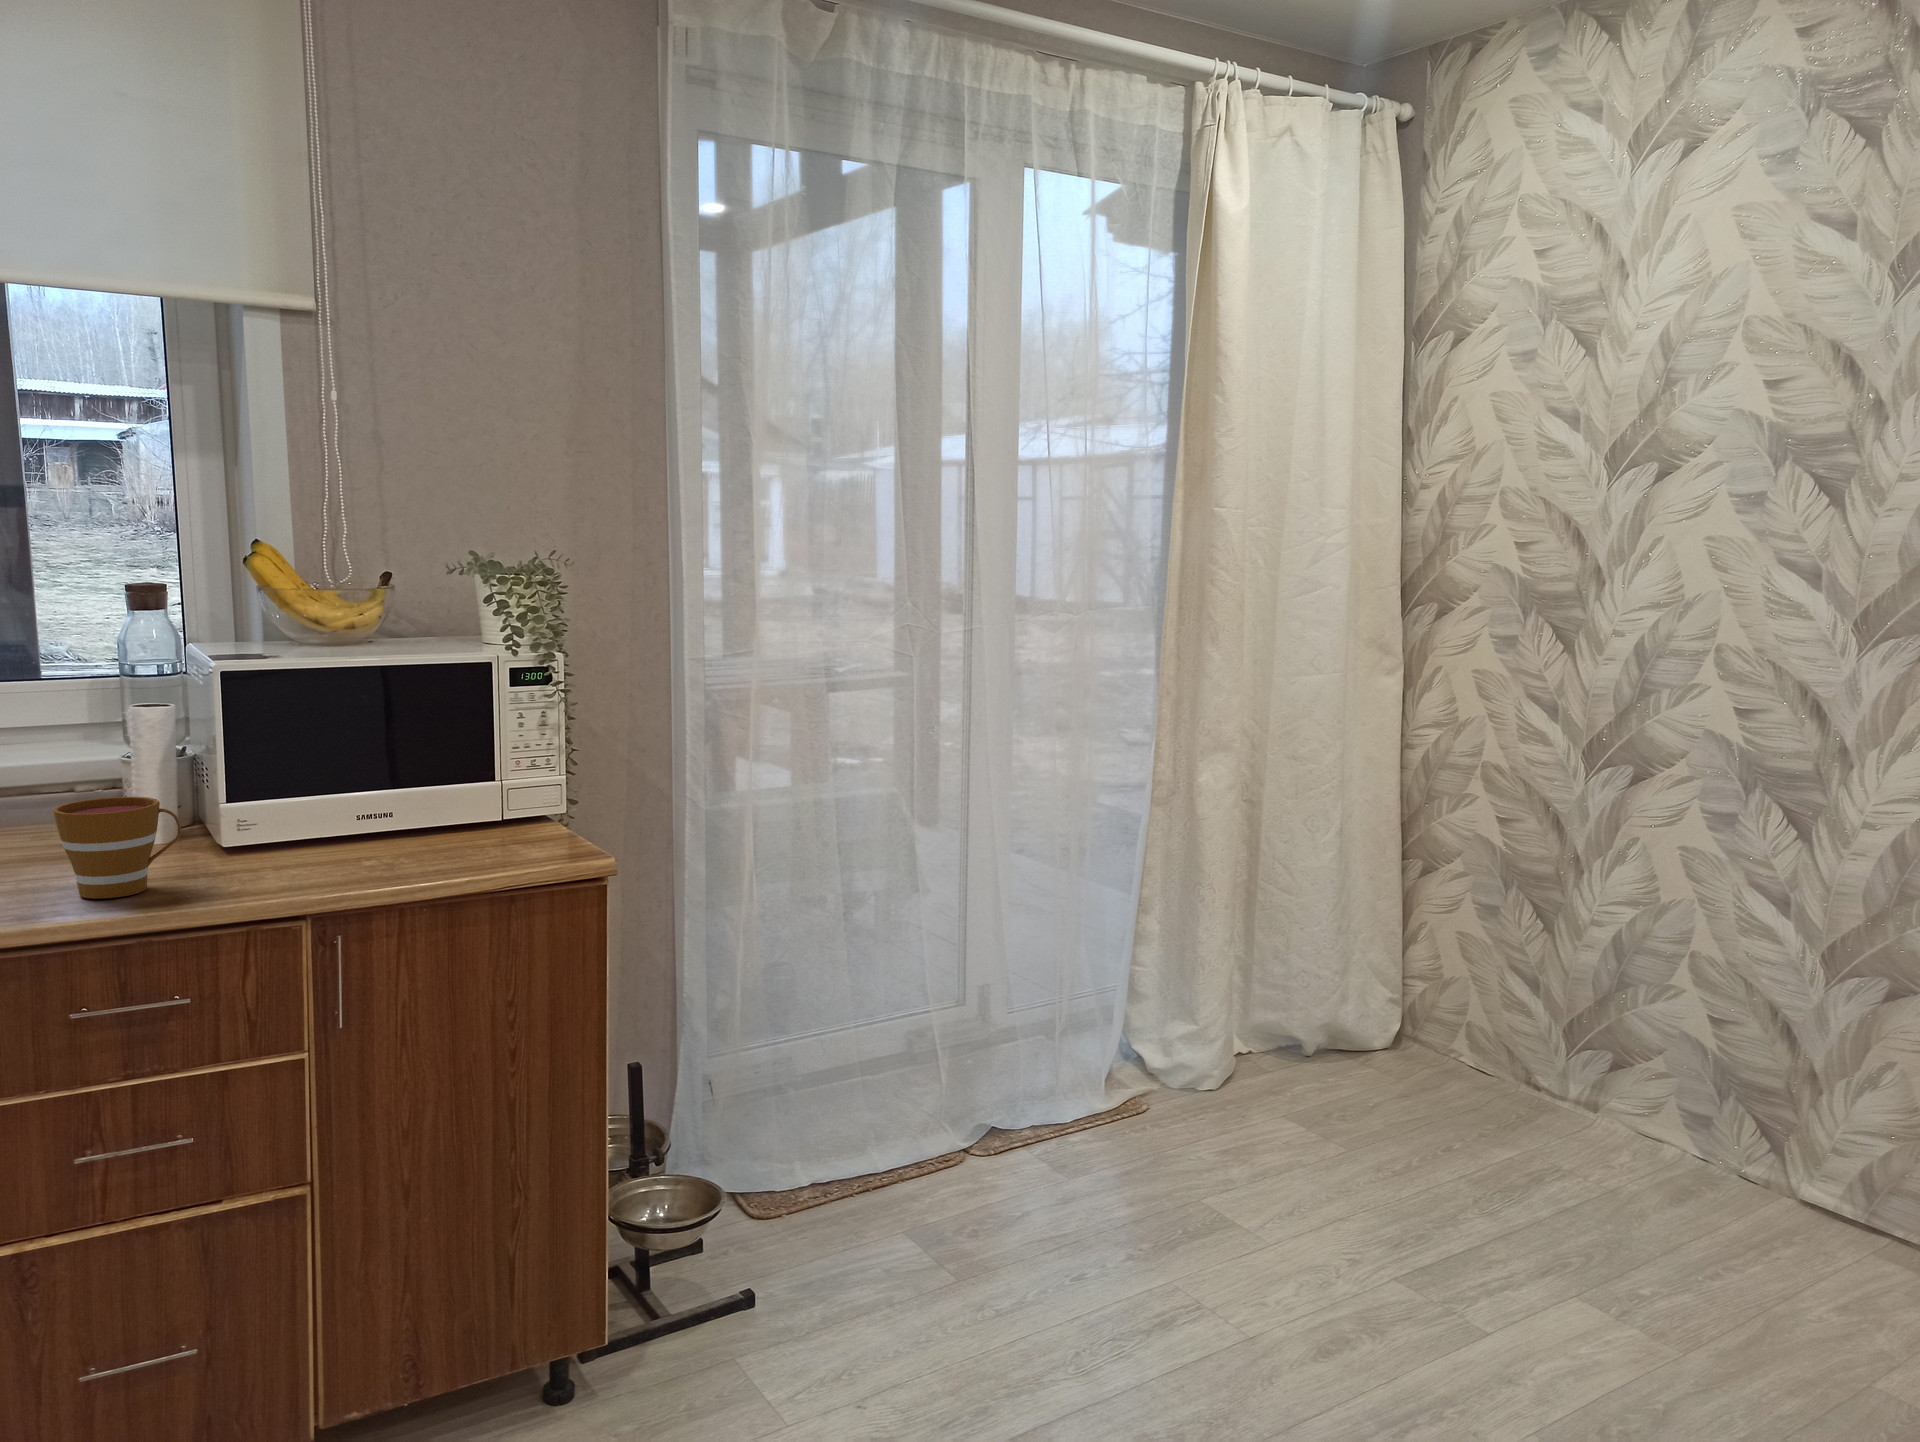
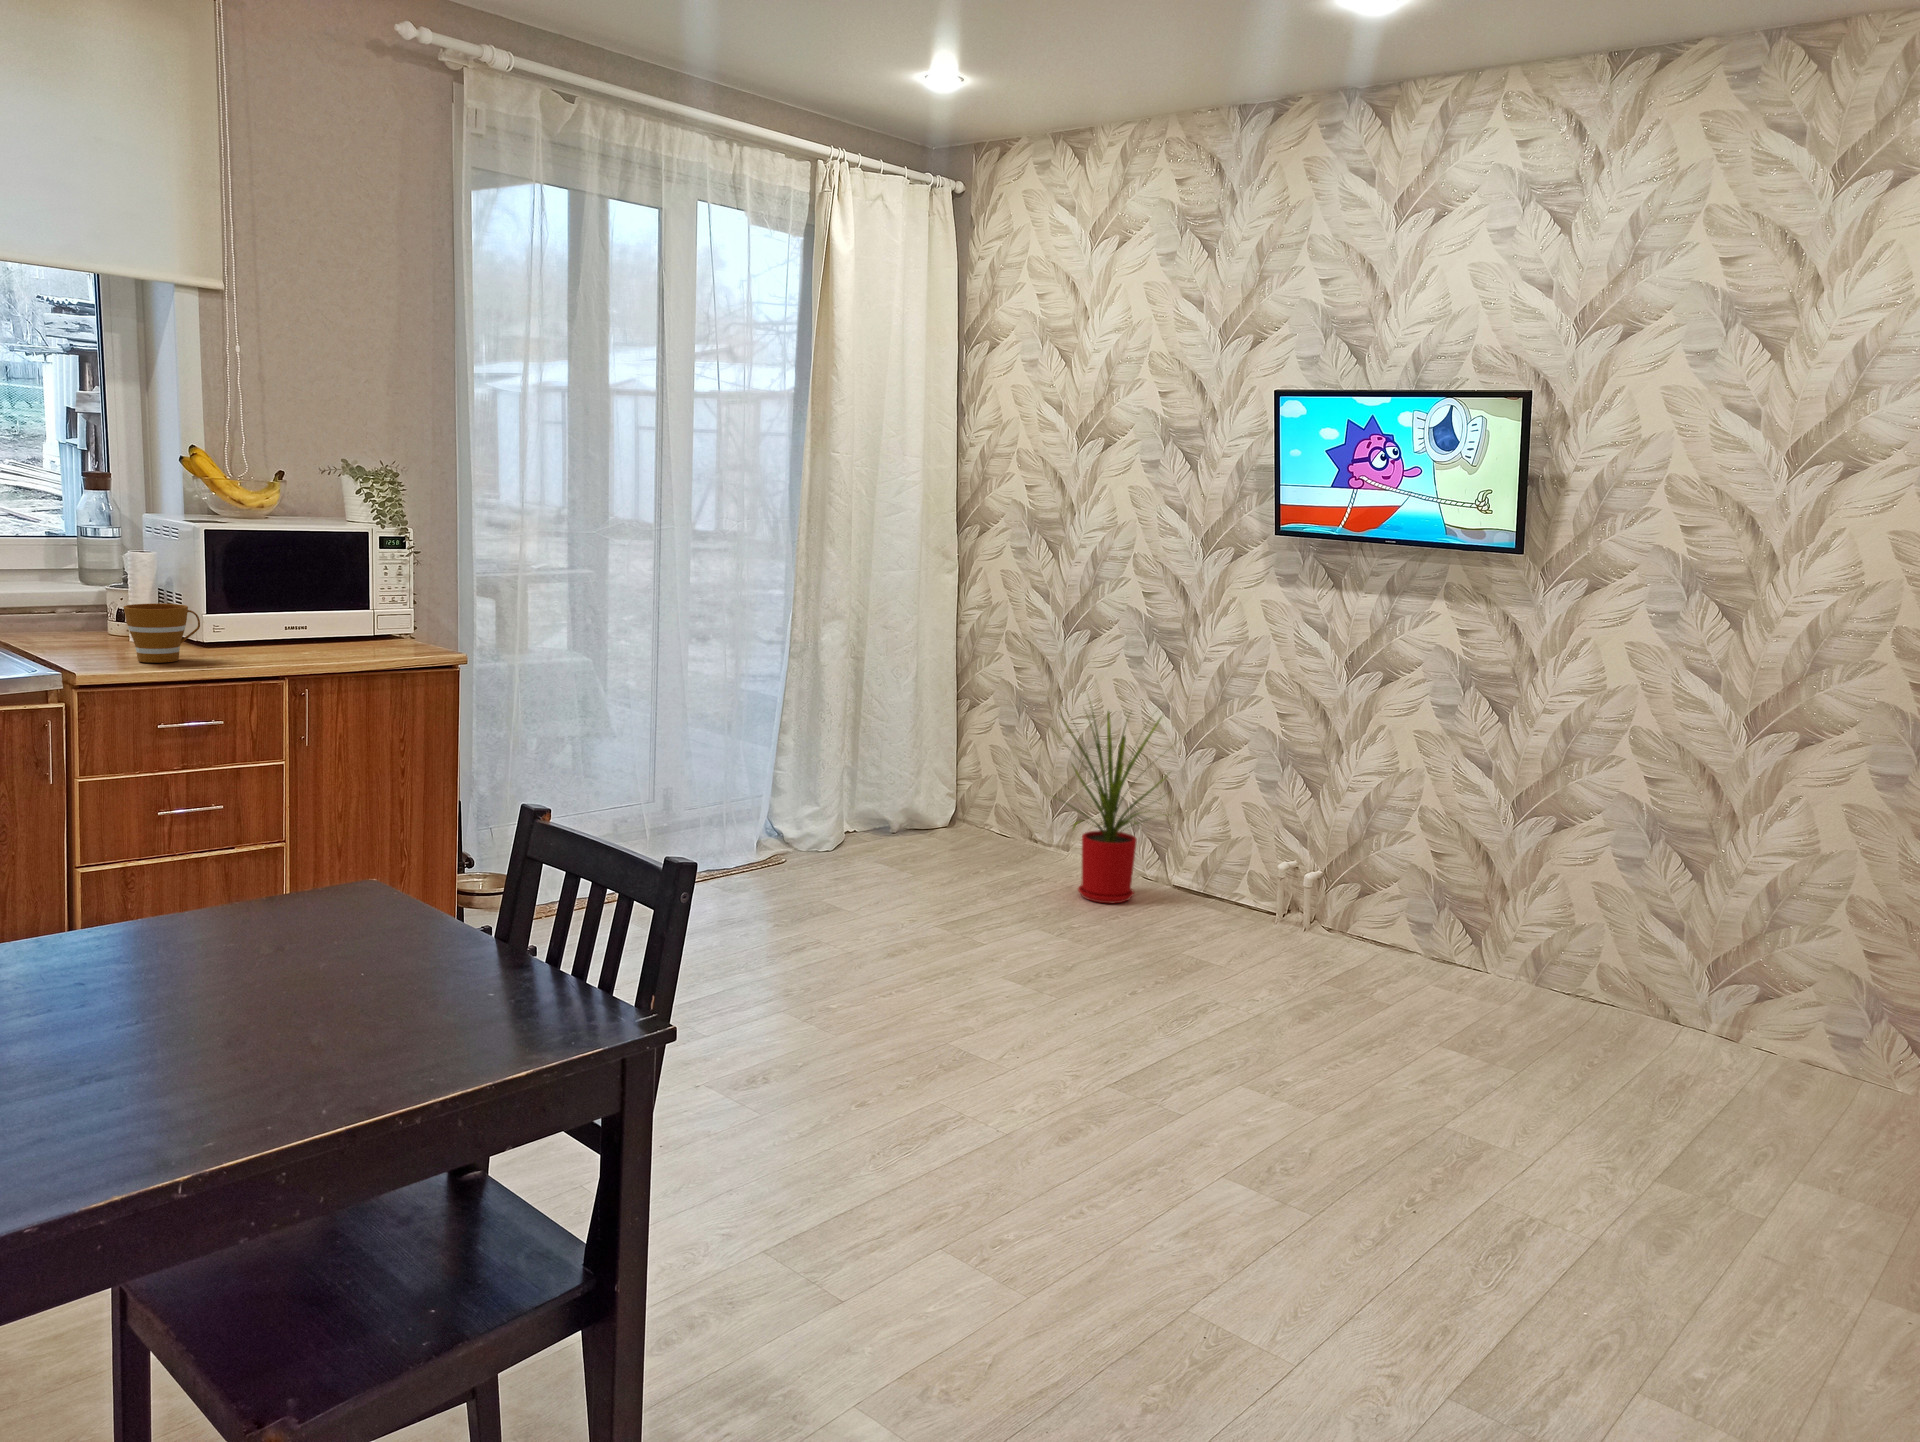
house plant: none [1544,875,1842,1234] -> present [1052,708,1169,903]

